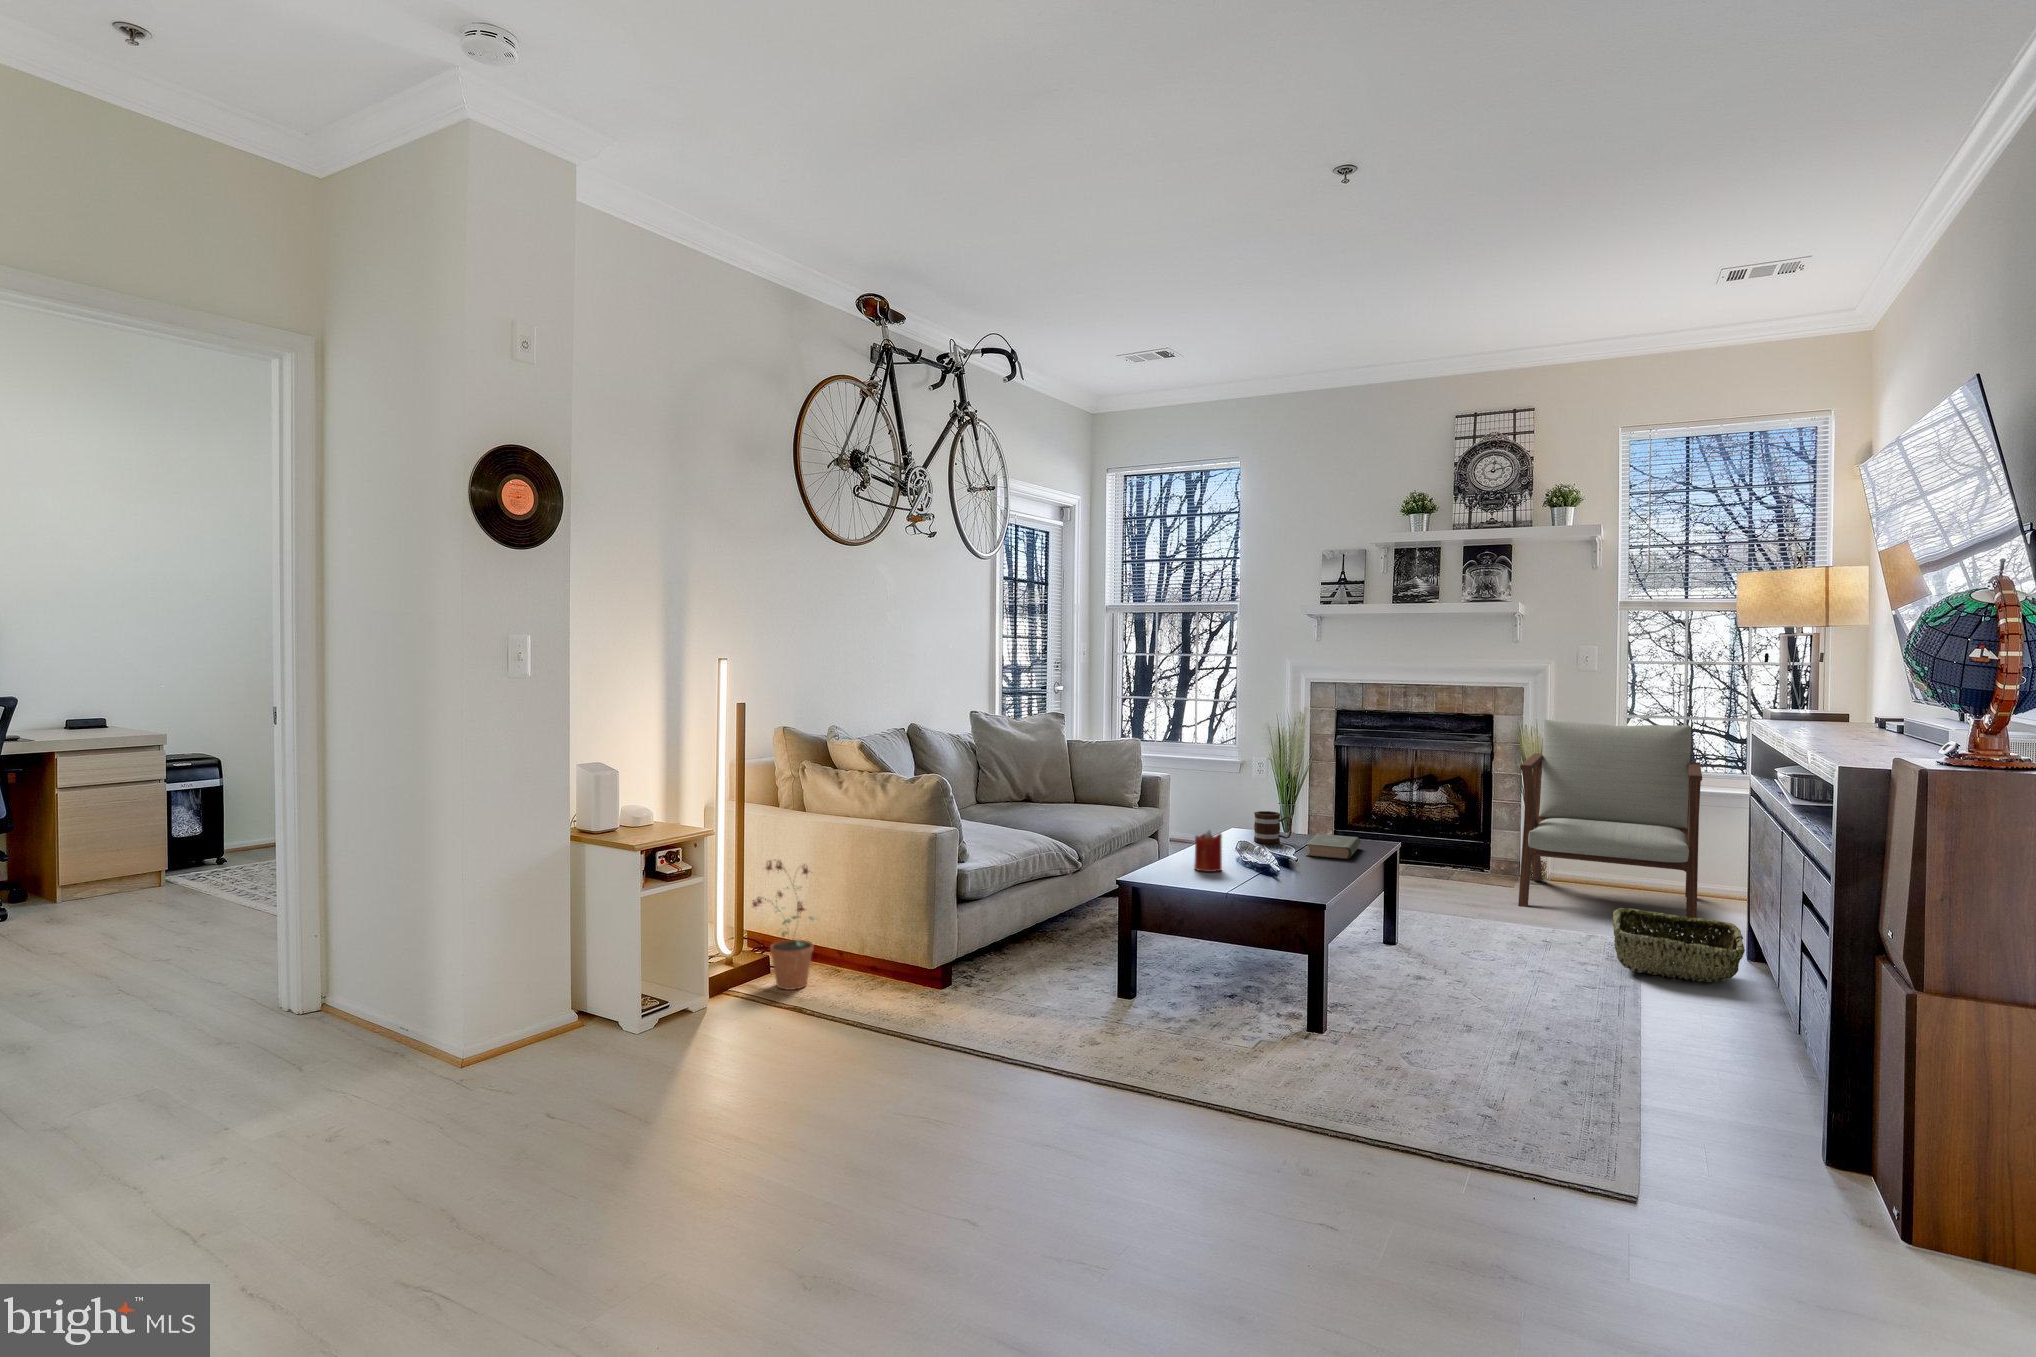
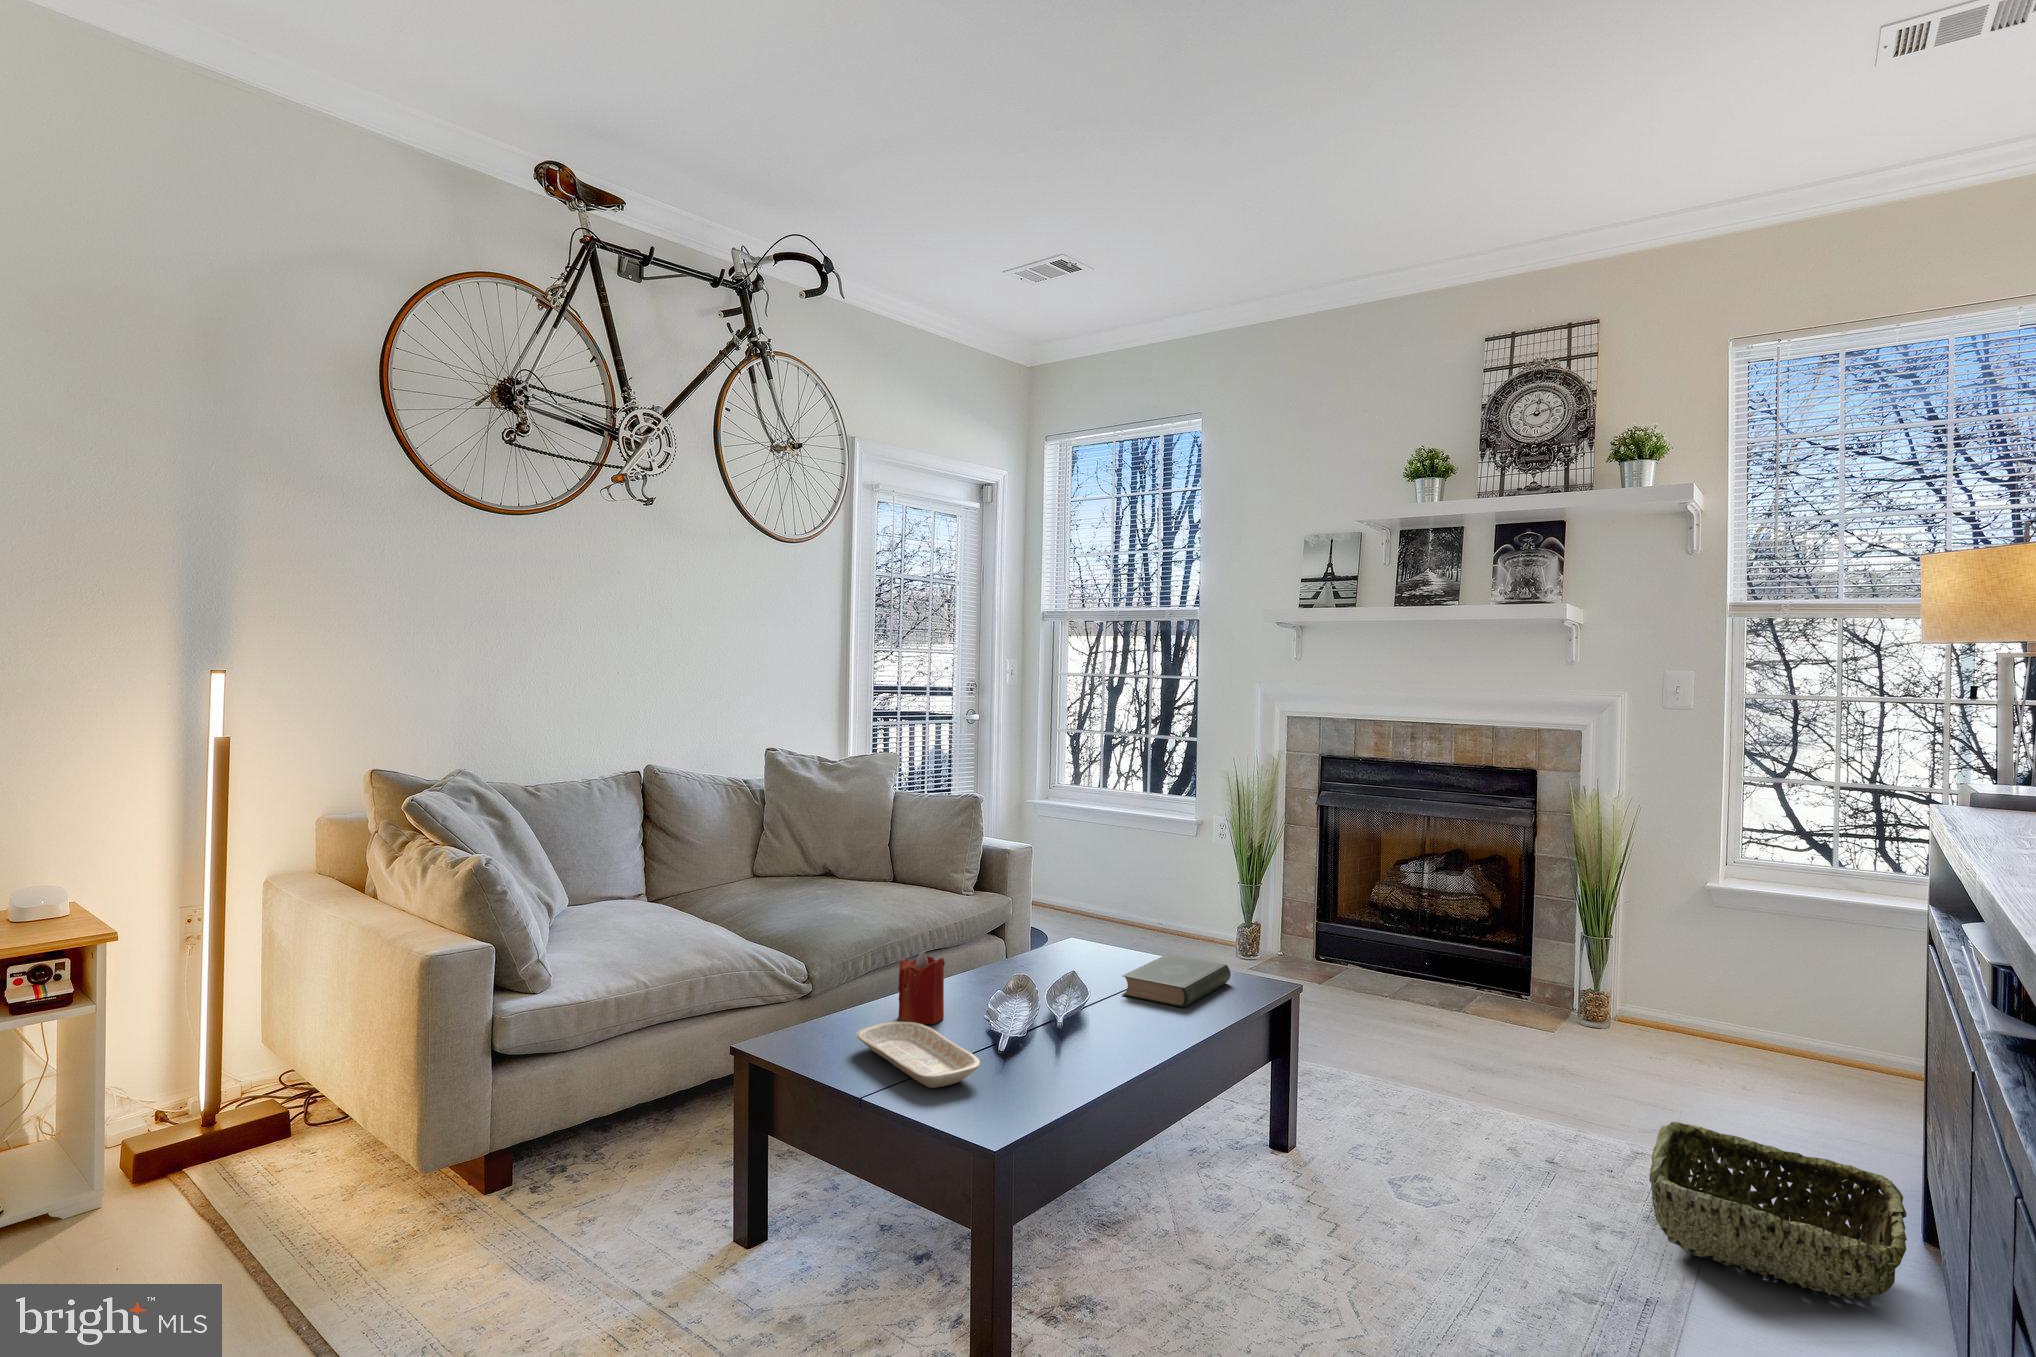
lounge chair: present [1518,720,1702,918] -> none [1545,779,1859,1139]
mug: present [1254,811,1292,844] -> none [1076,911,1131,966]
potted plant: present [752,860,817,990] -> none [183,965,310,1176]
tray: none [1195,868,1285,894] -> present [856,1022,980,1088]

